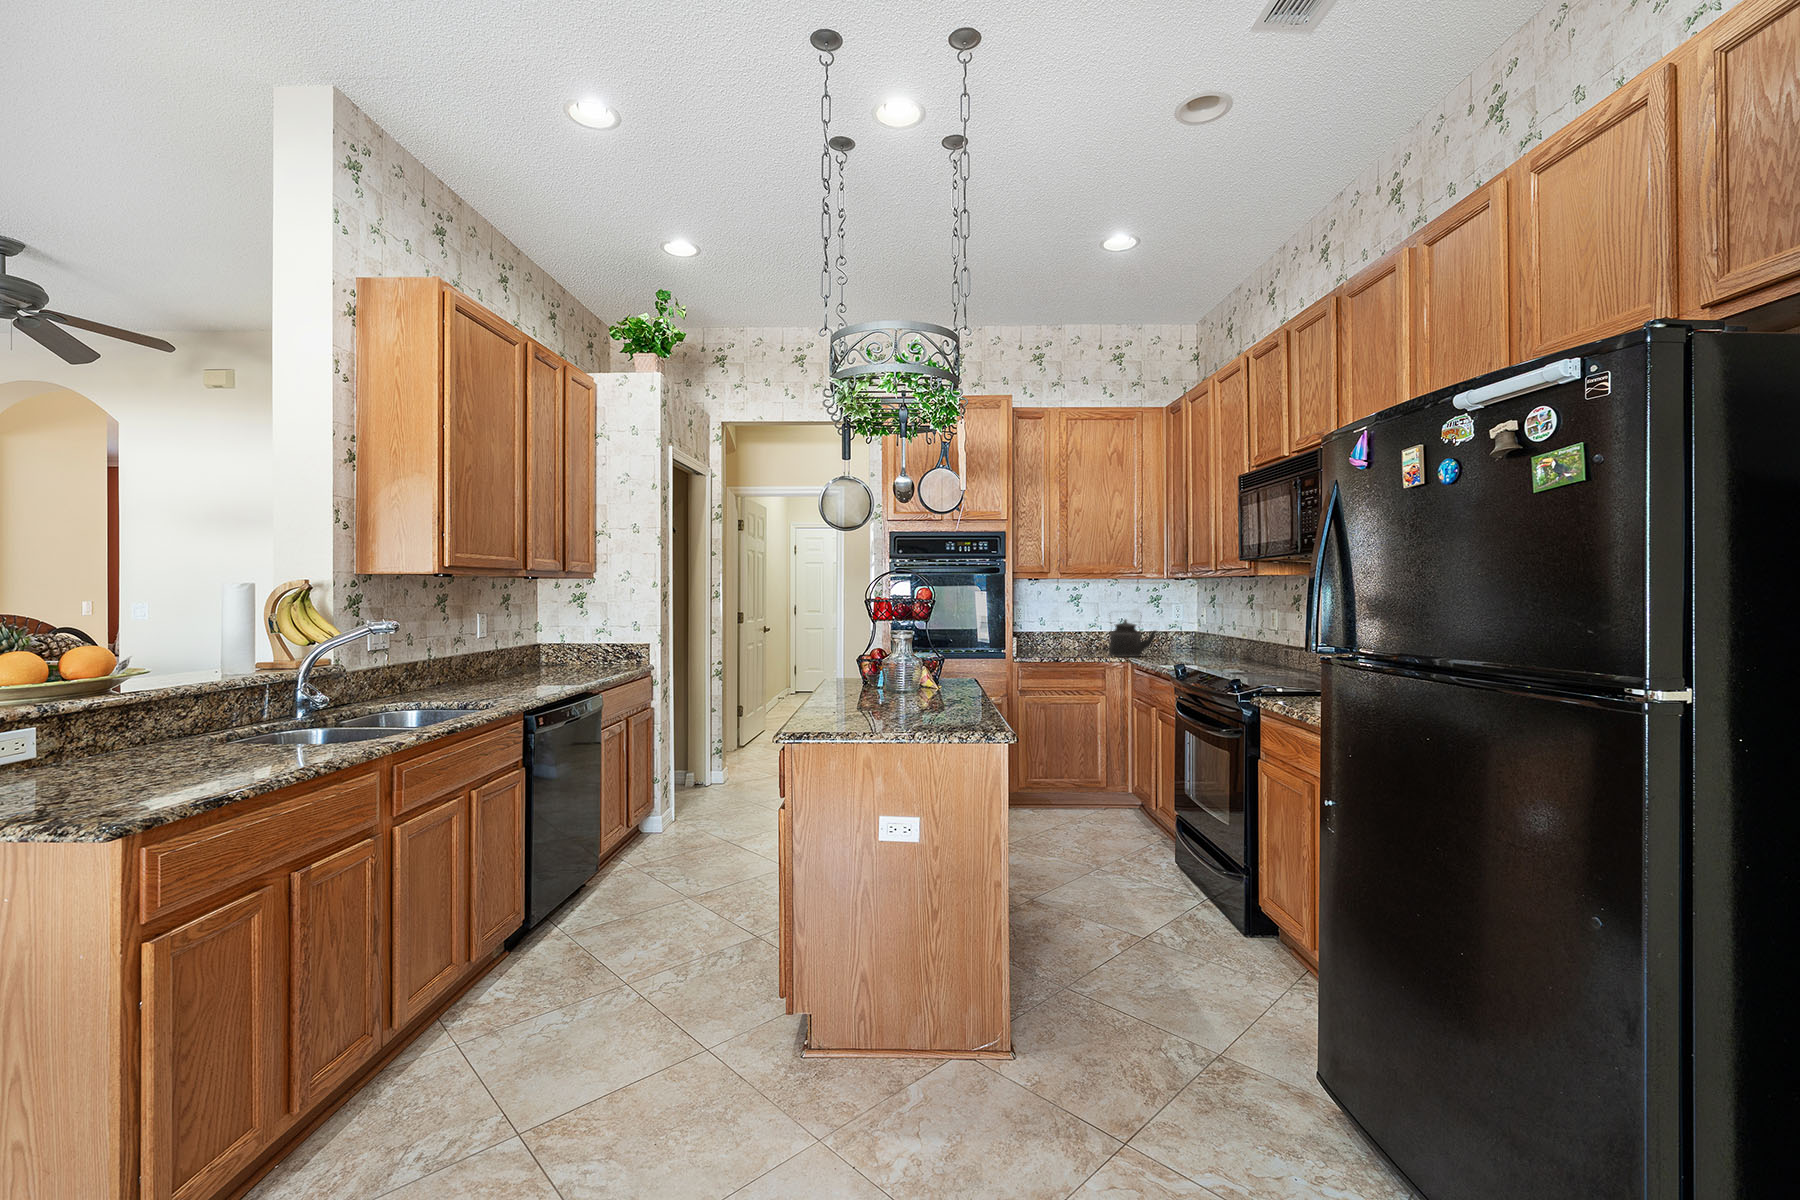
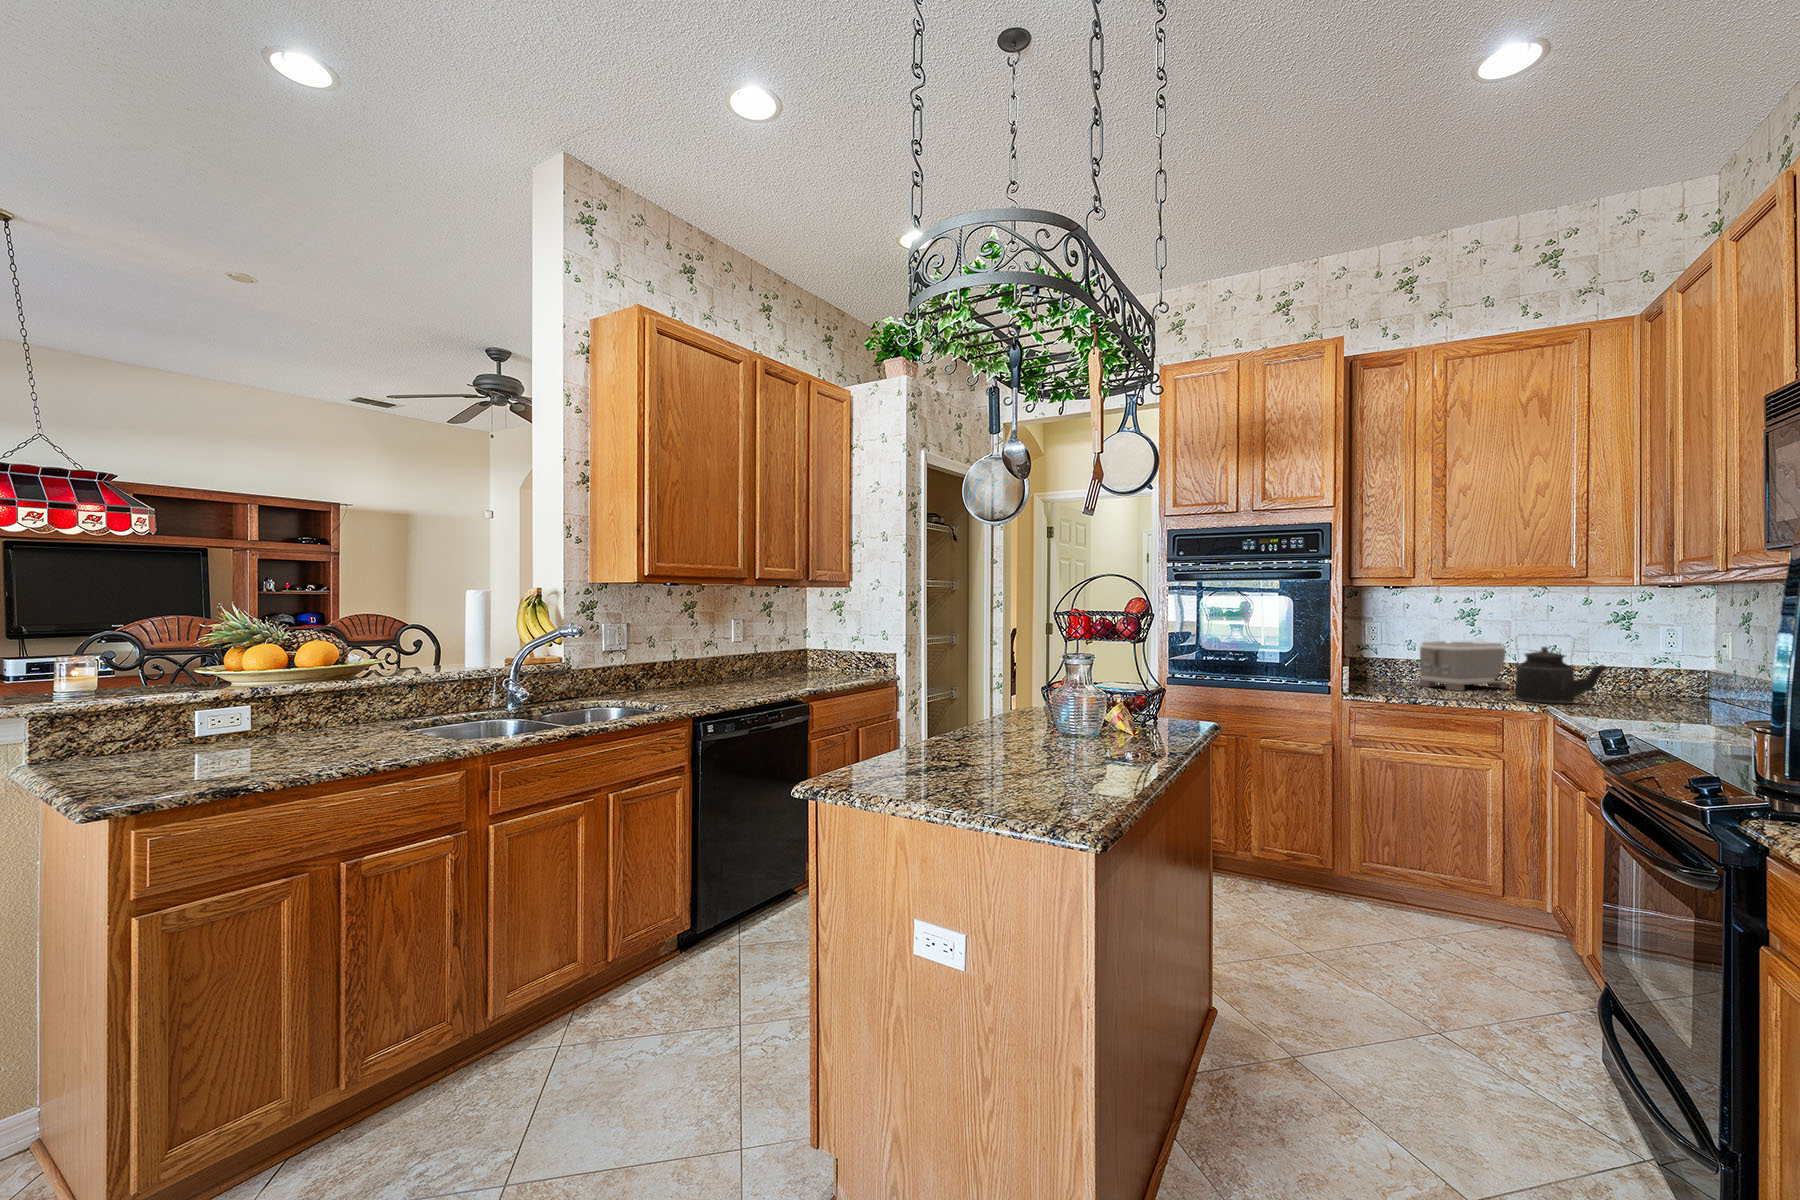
toaster: none [1047,618,1099,653] -> present [1418,641,1508,691]

